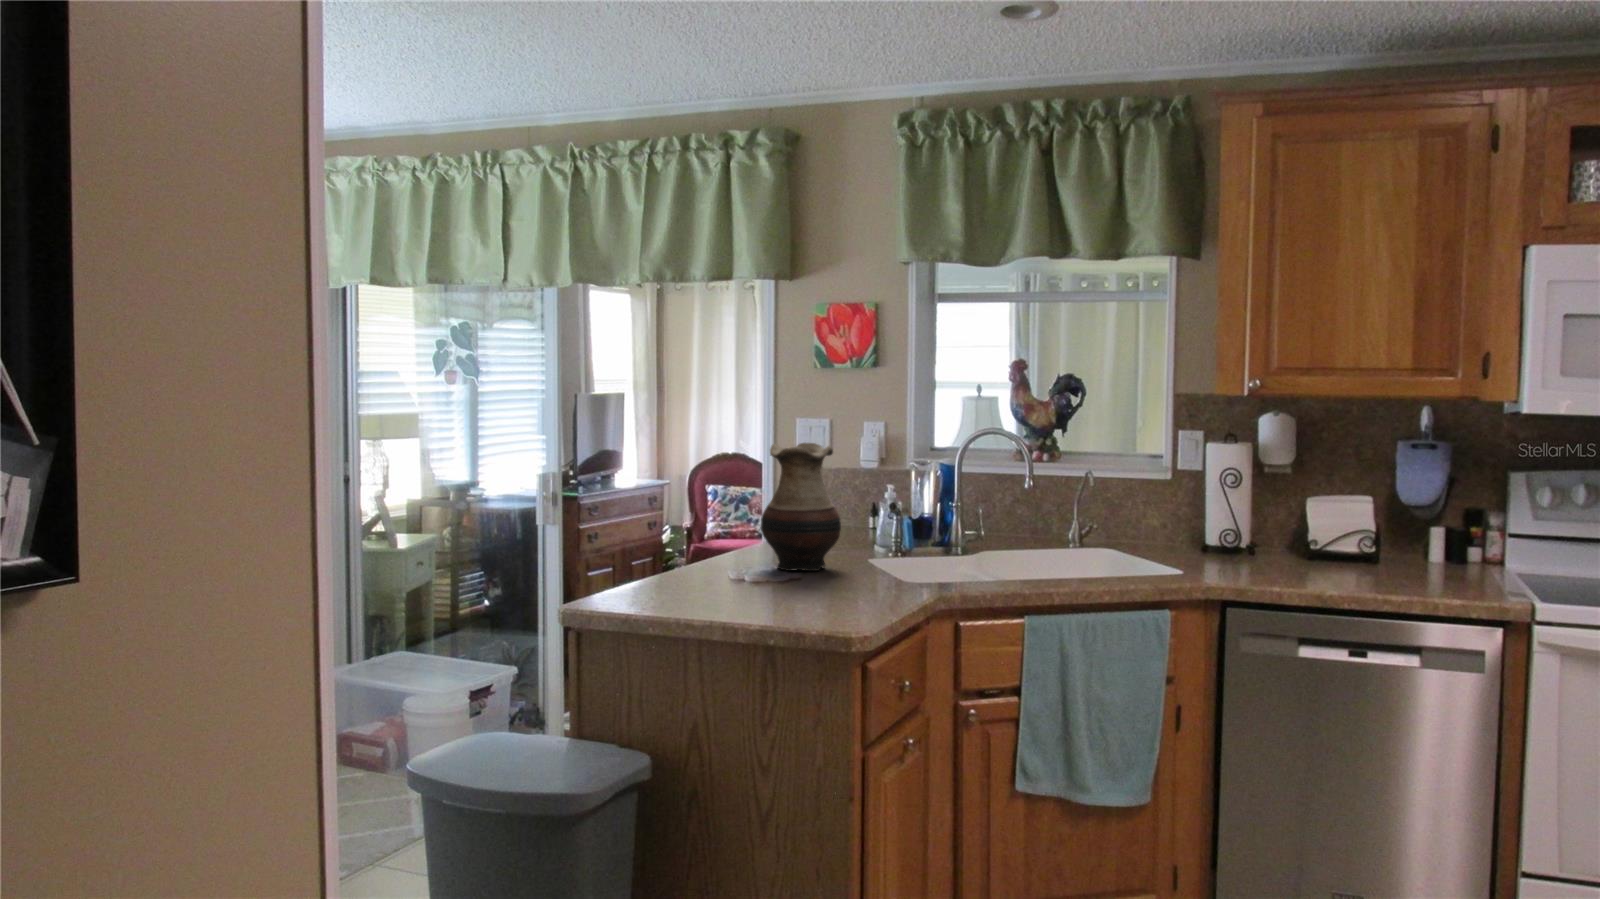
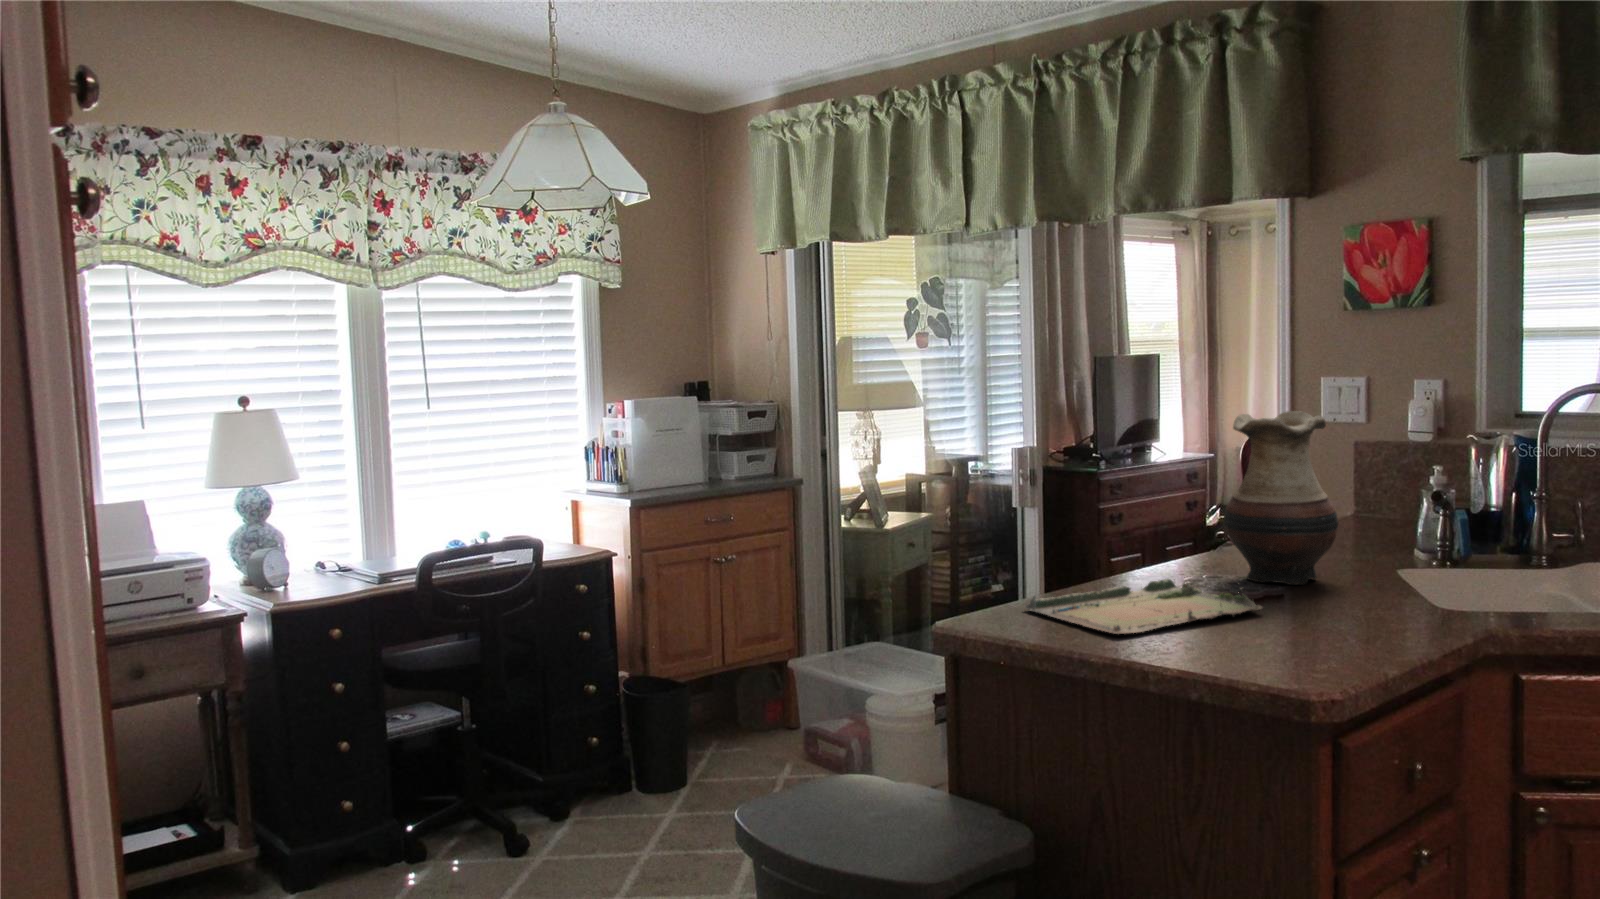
tray: none [632,569,807,609] -> present [1025,579,1262,634]

